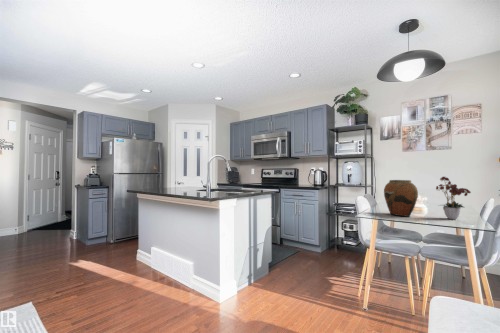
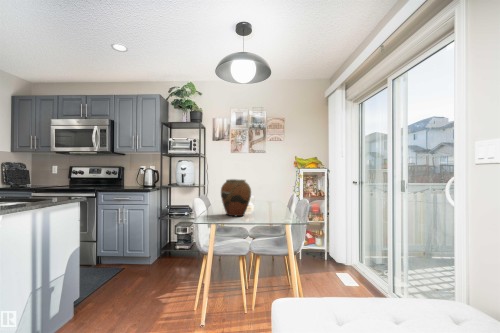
flower arrangement: present [436,177,471,219] -> none [263,174,291,214]

